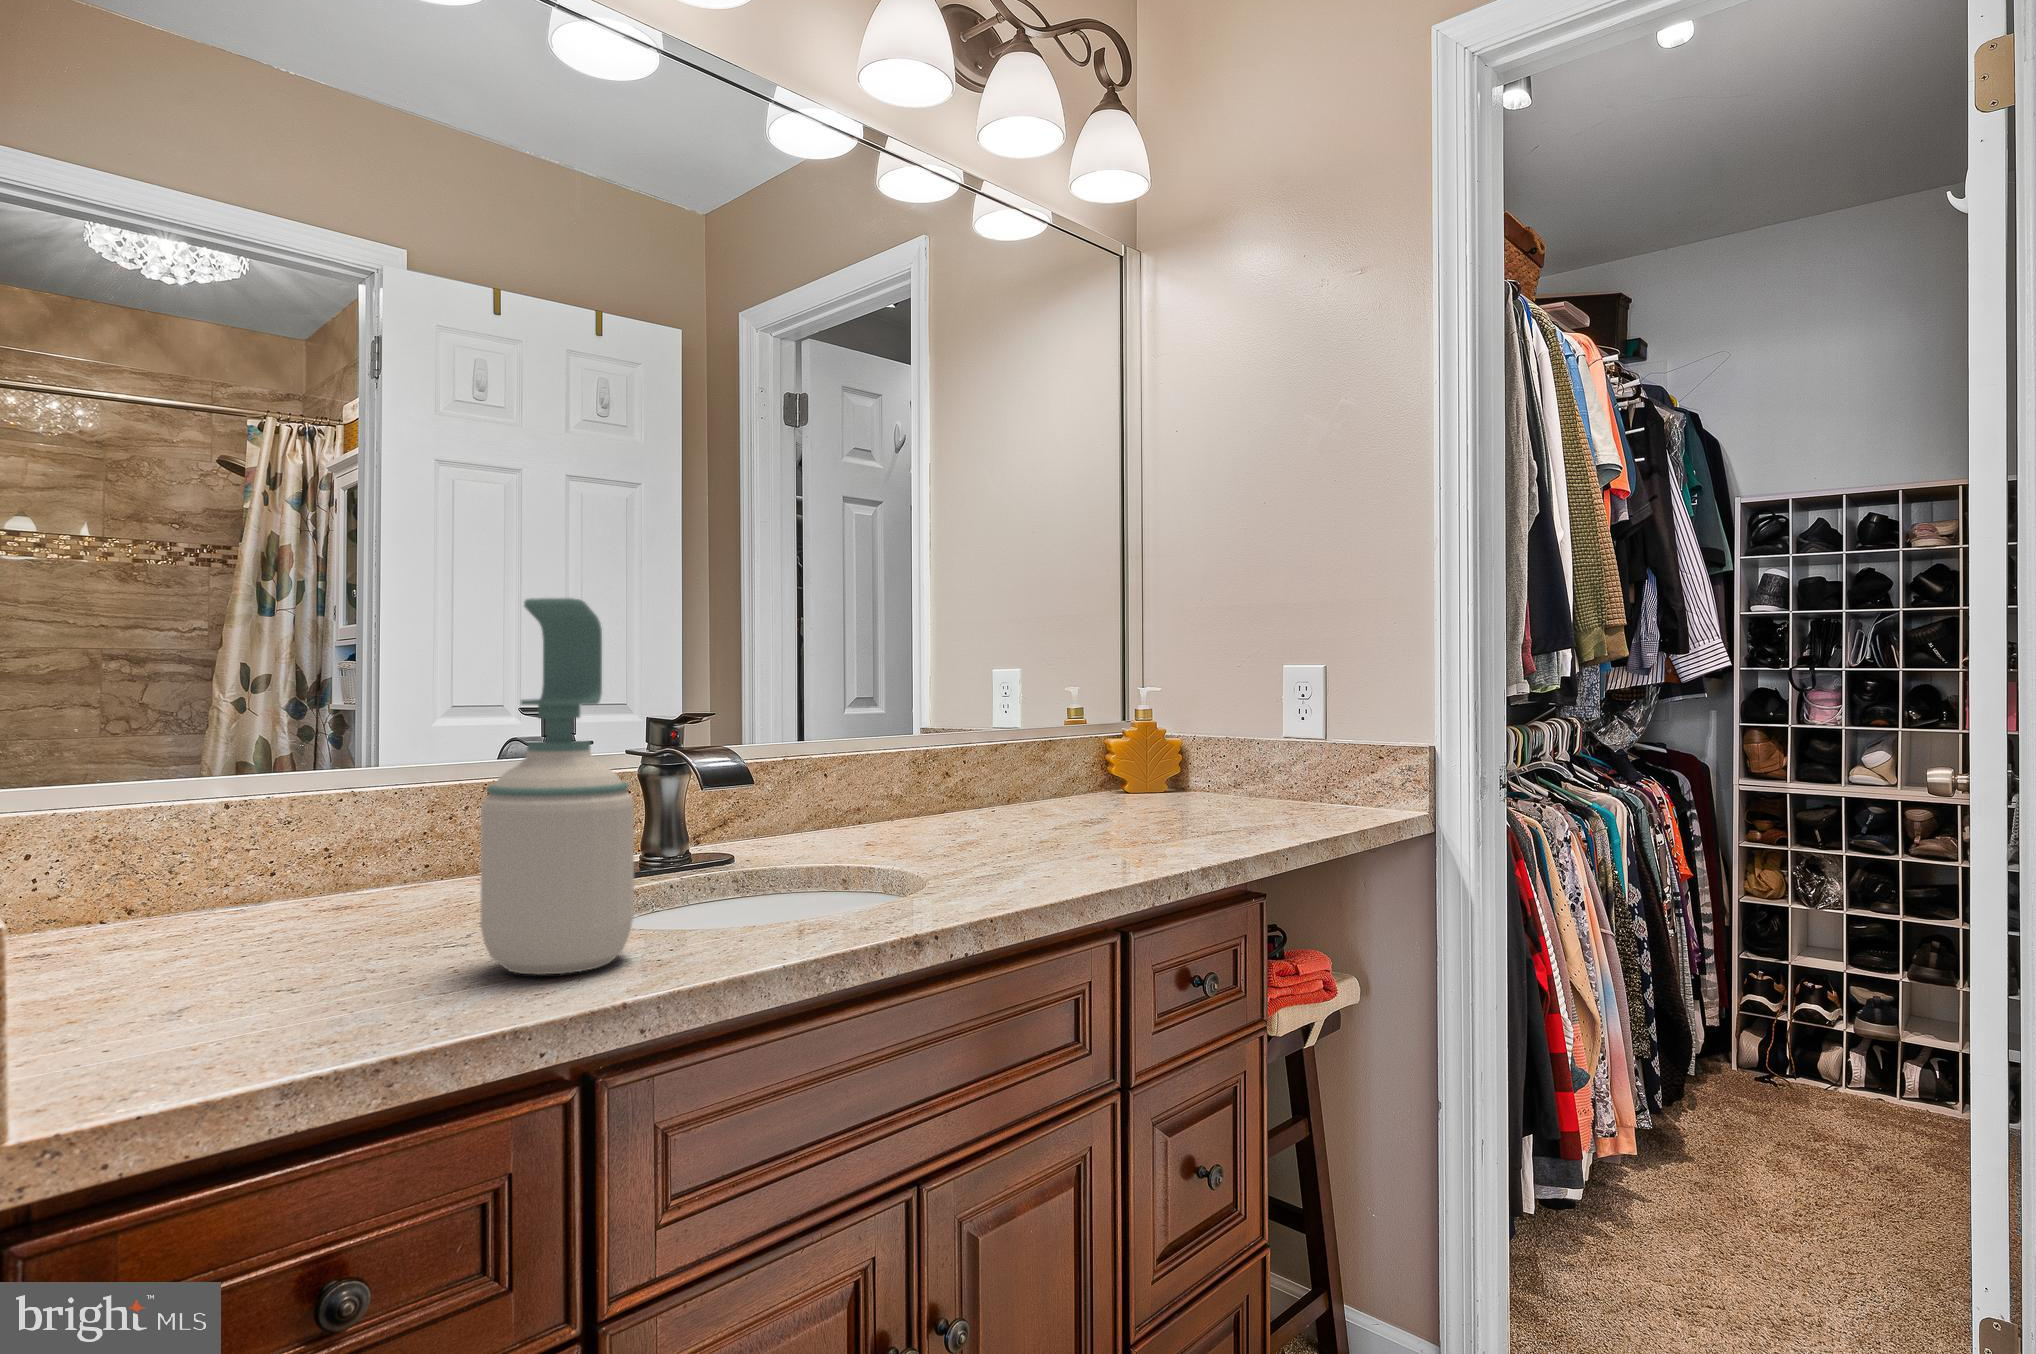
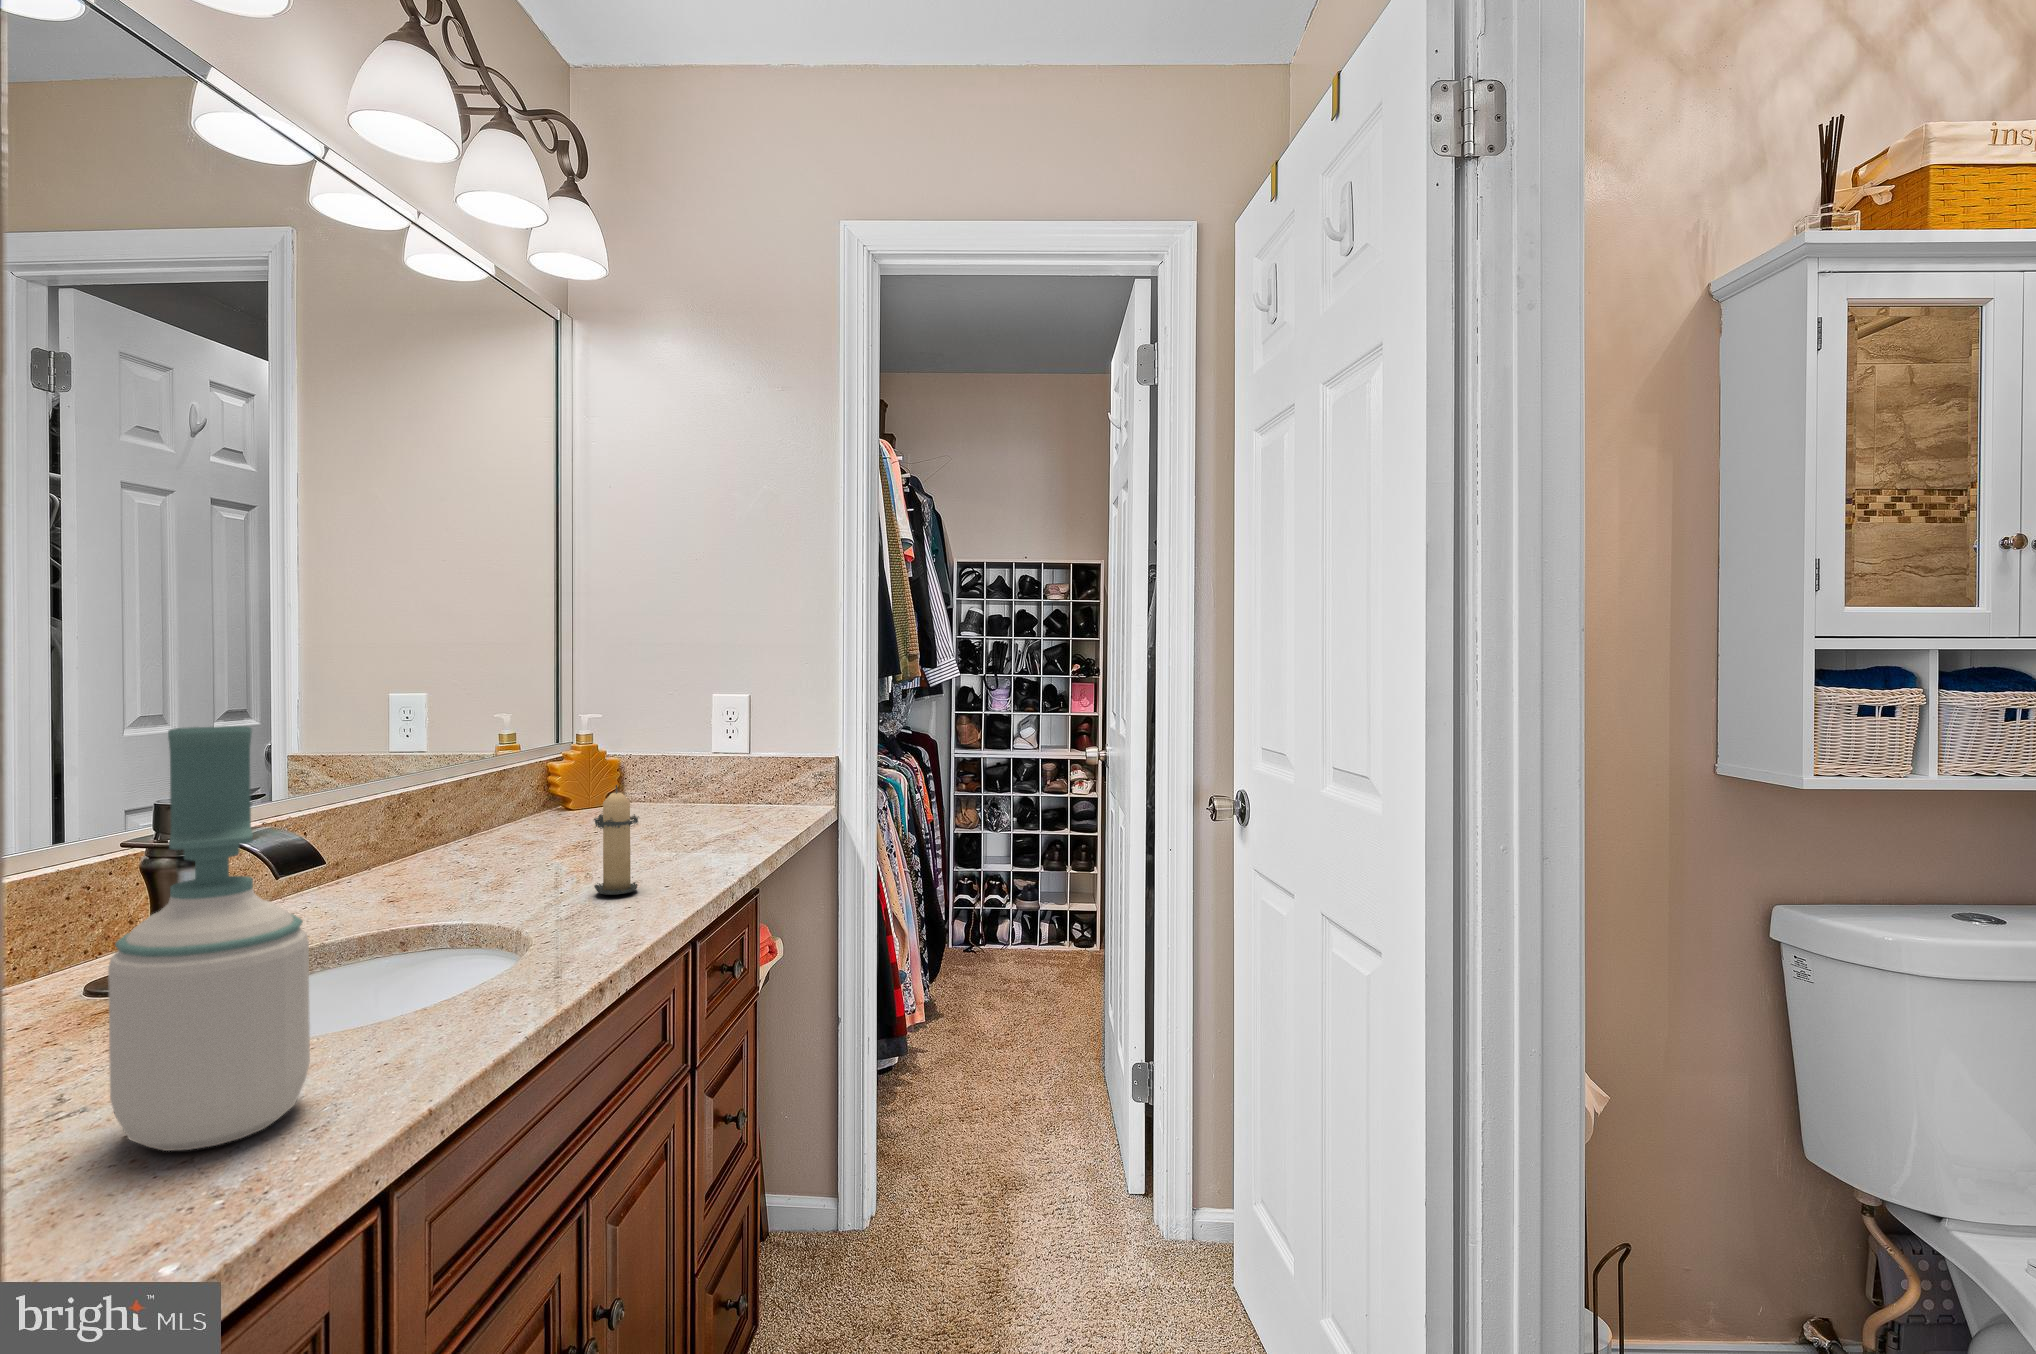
candle: none [1037,731,1097,857] -> present [594,785,639,895]

